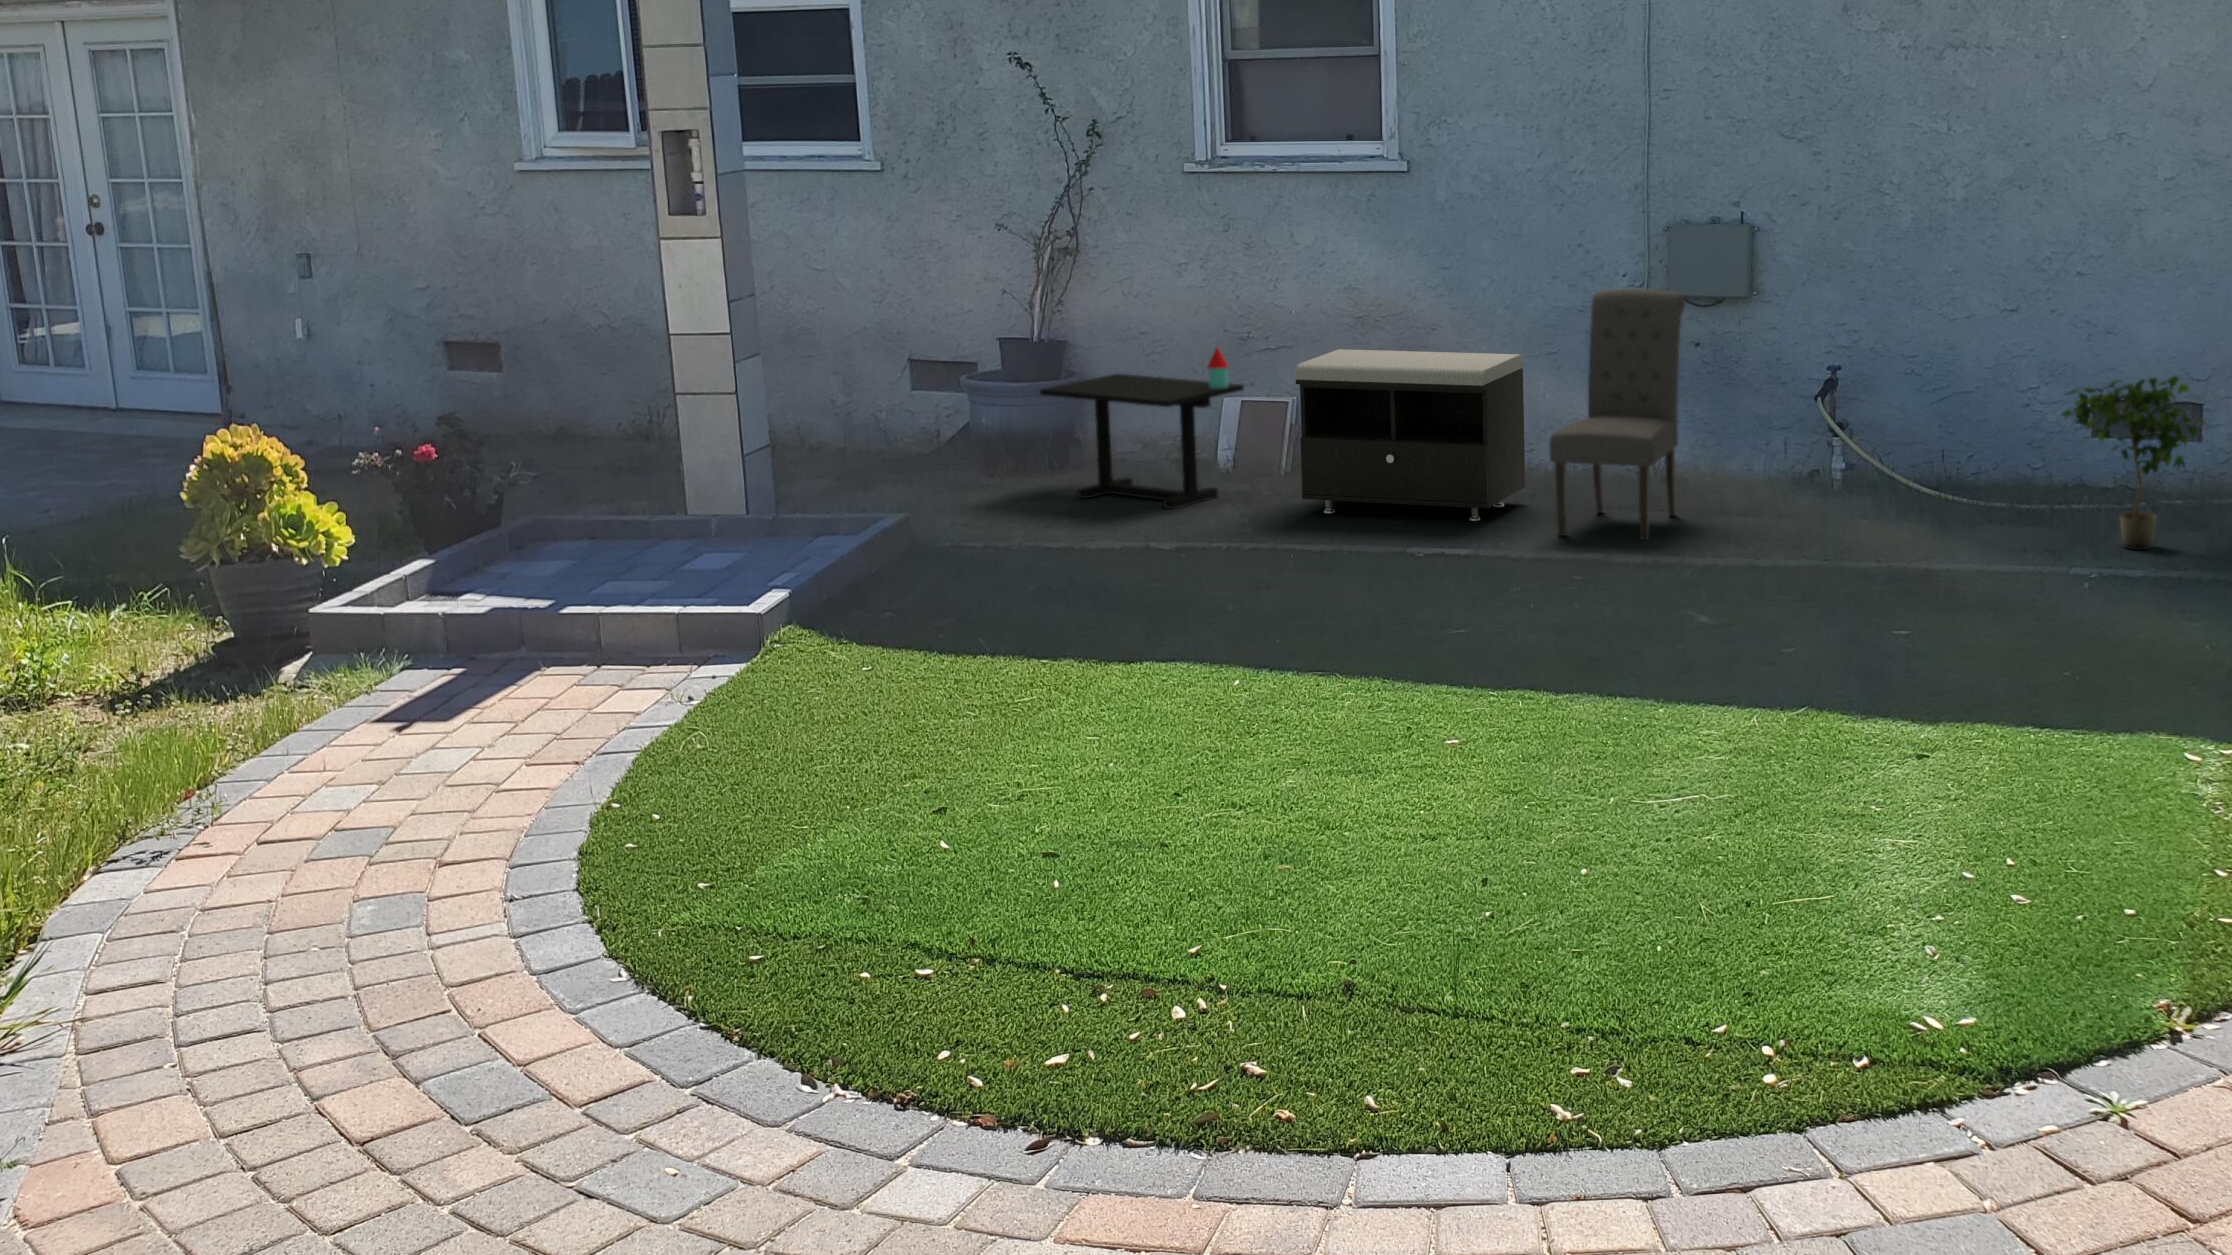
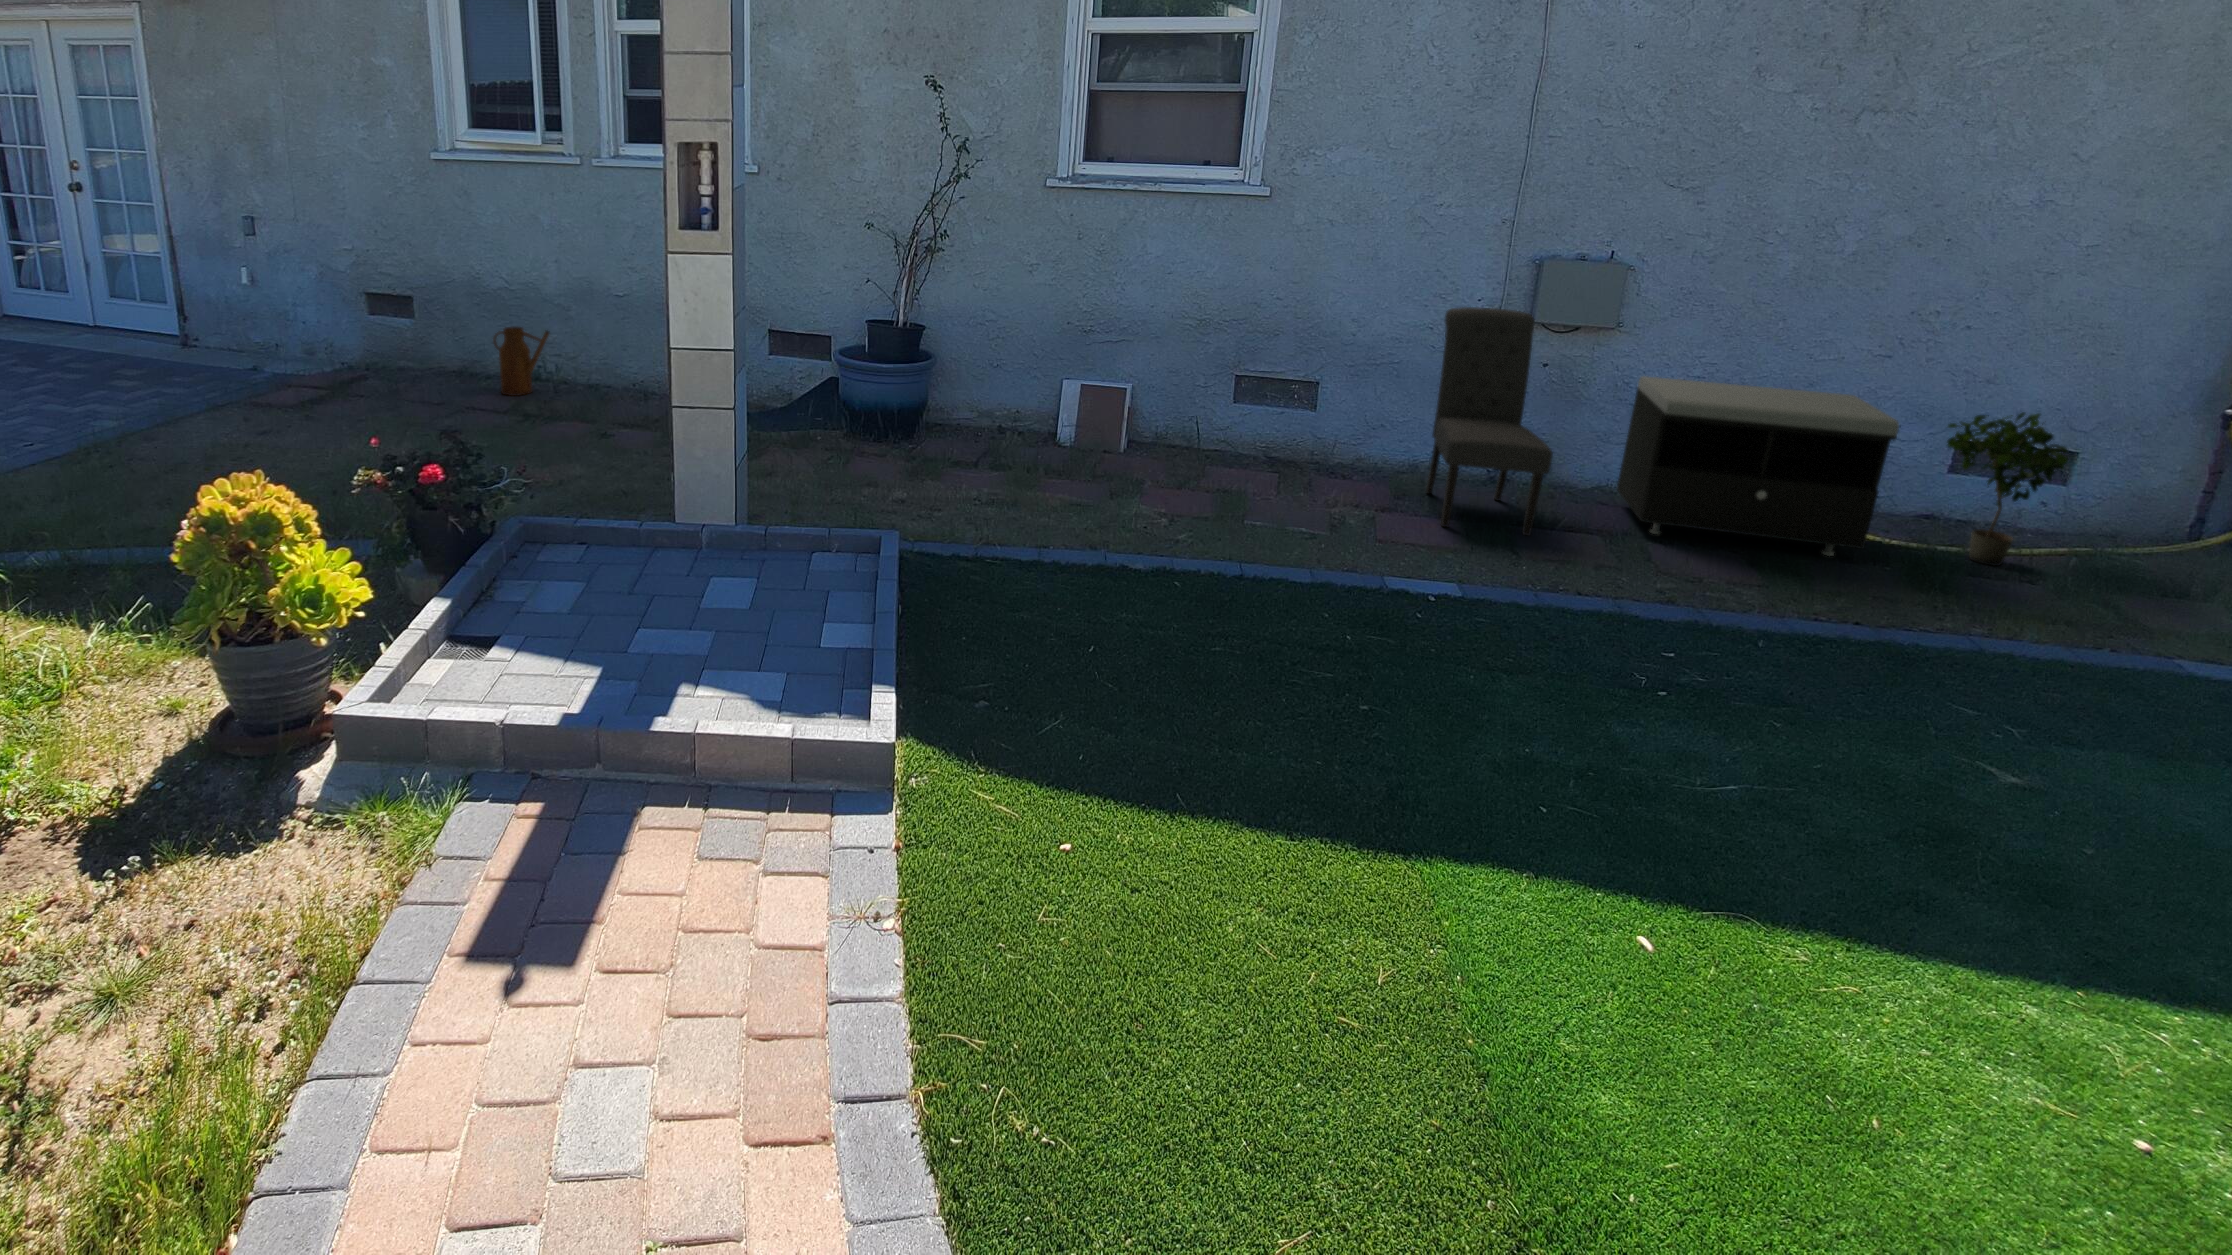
side table: present [1040,348,1244,509] -> none [931,337,1102,476]
storage bench: present [1296,349,1525,521] -> present [1617,376,1899,556]
watering can: none [582,375,647,461] -> present [493,326,549,396]

